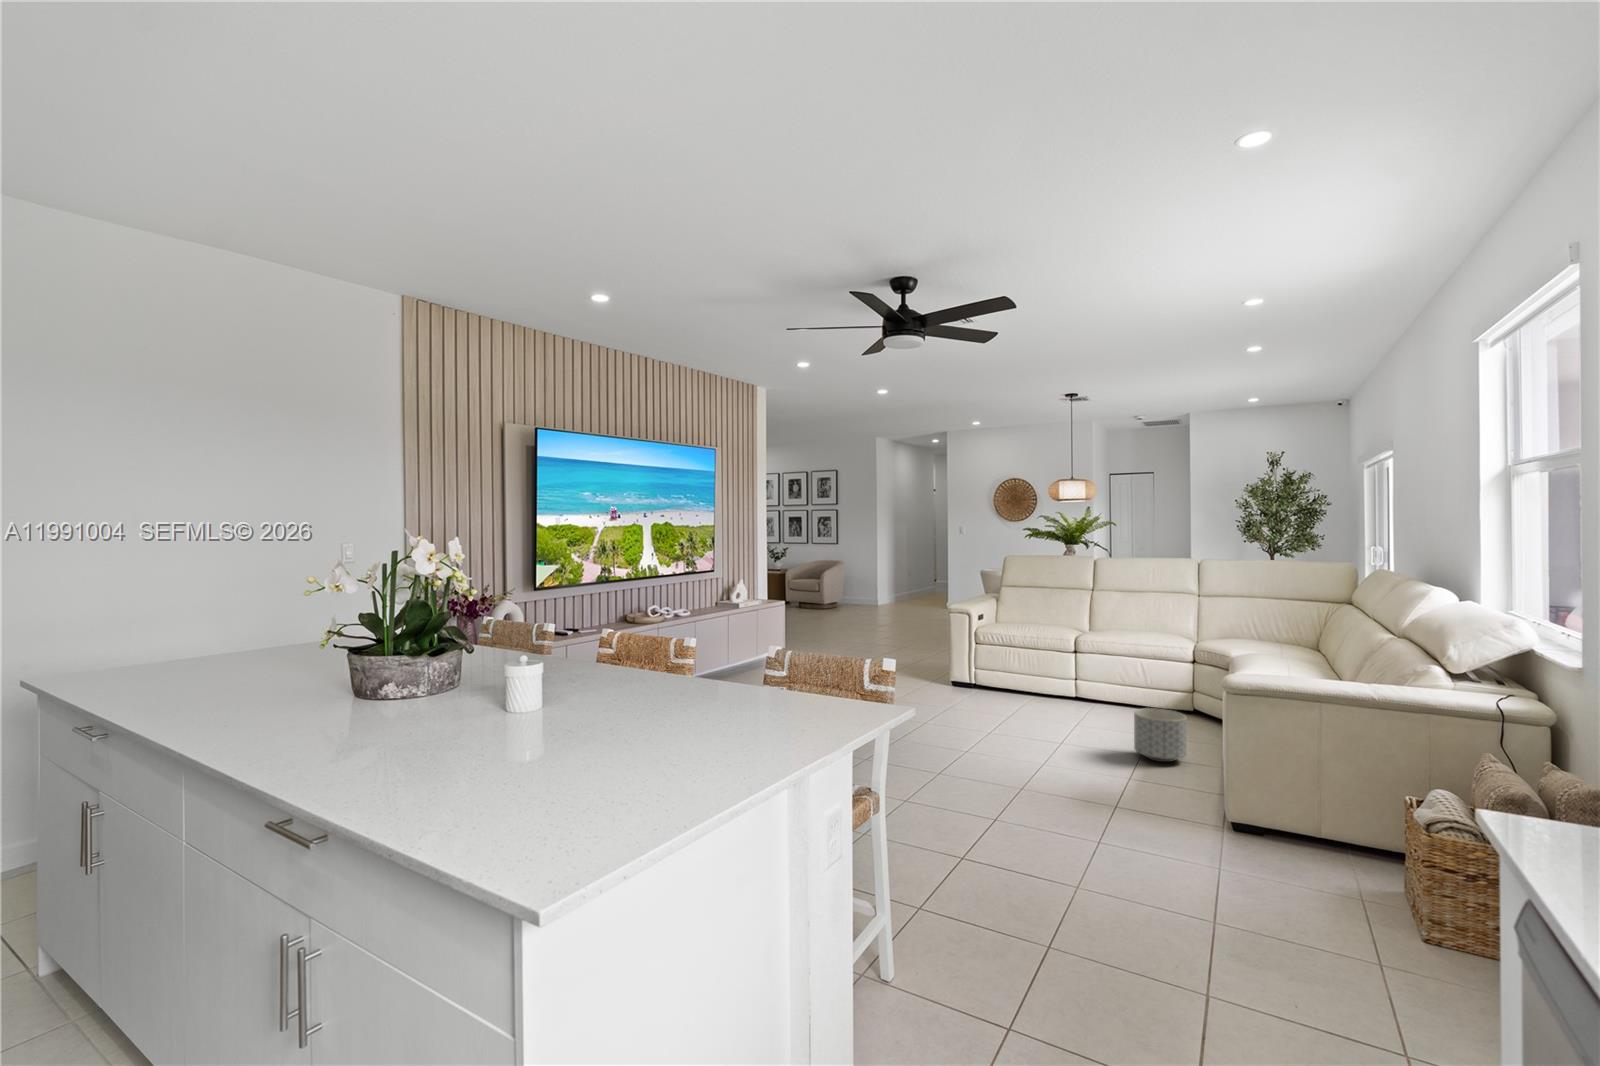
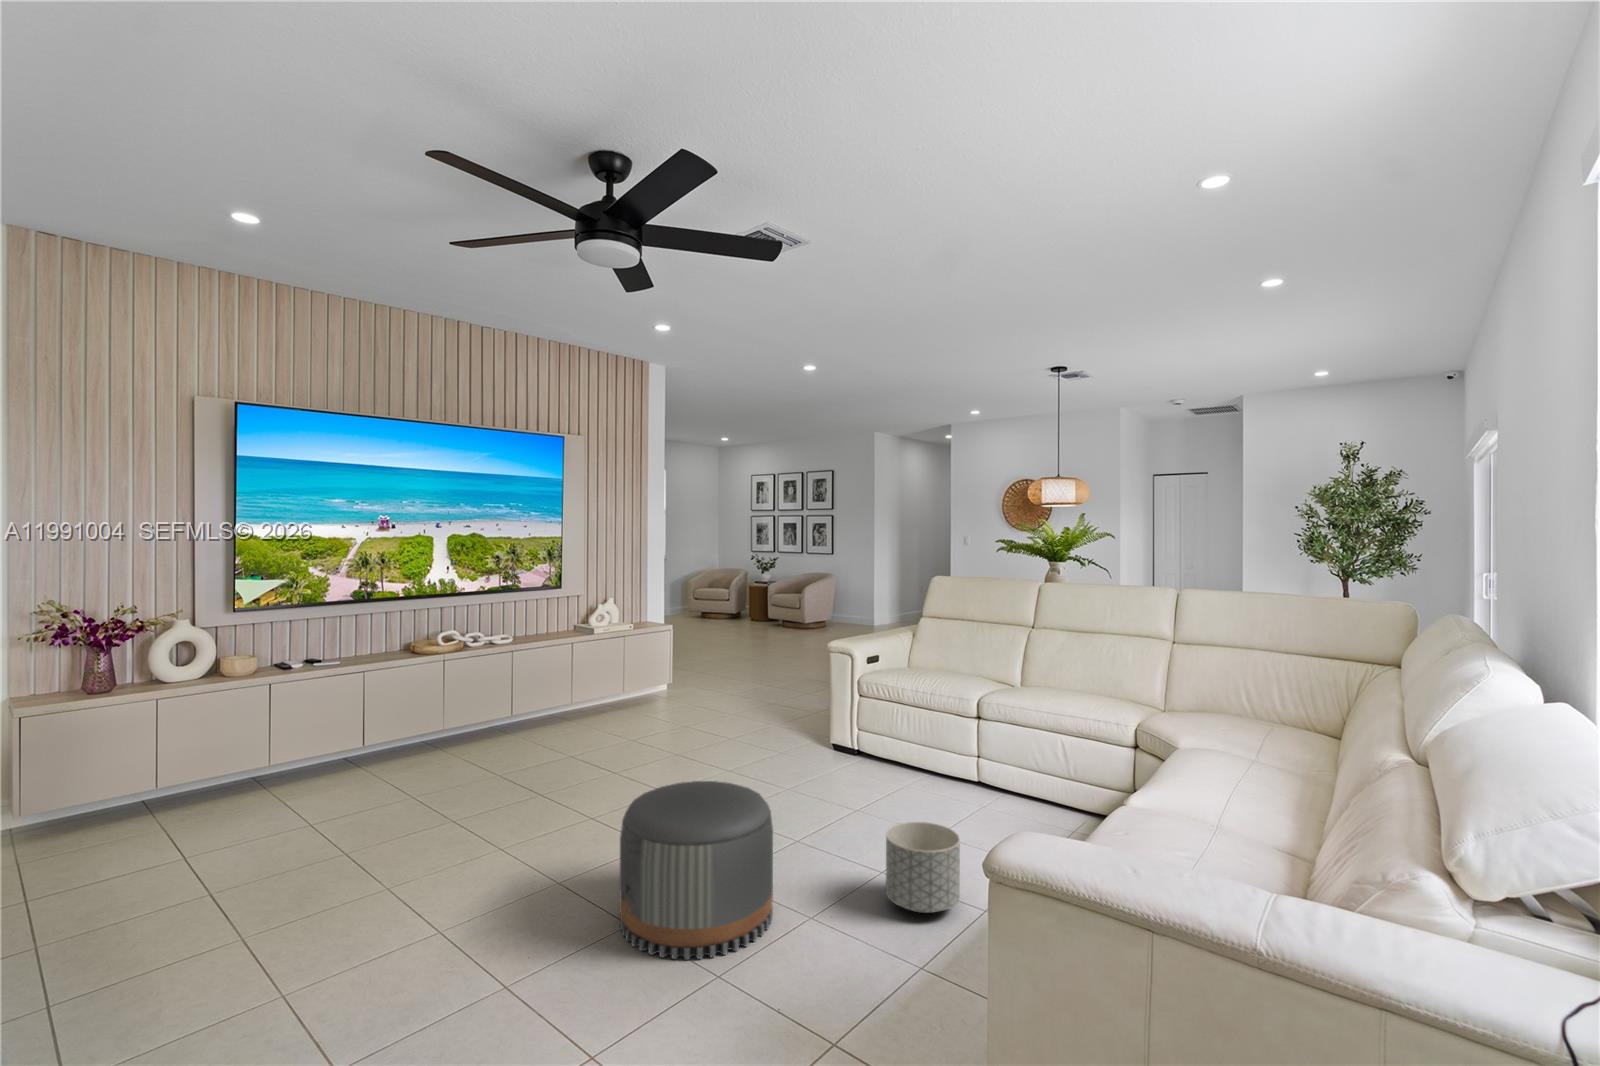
pouf: none [983,688,1089,792] -> present [619,781,773,960]

